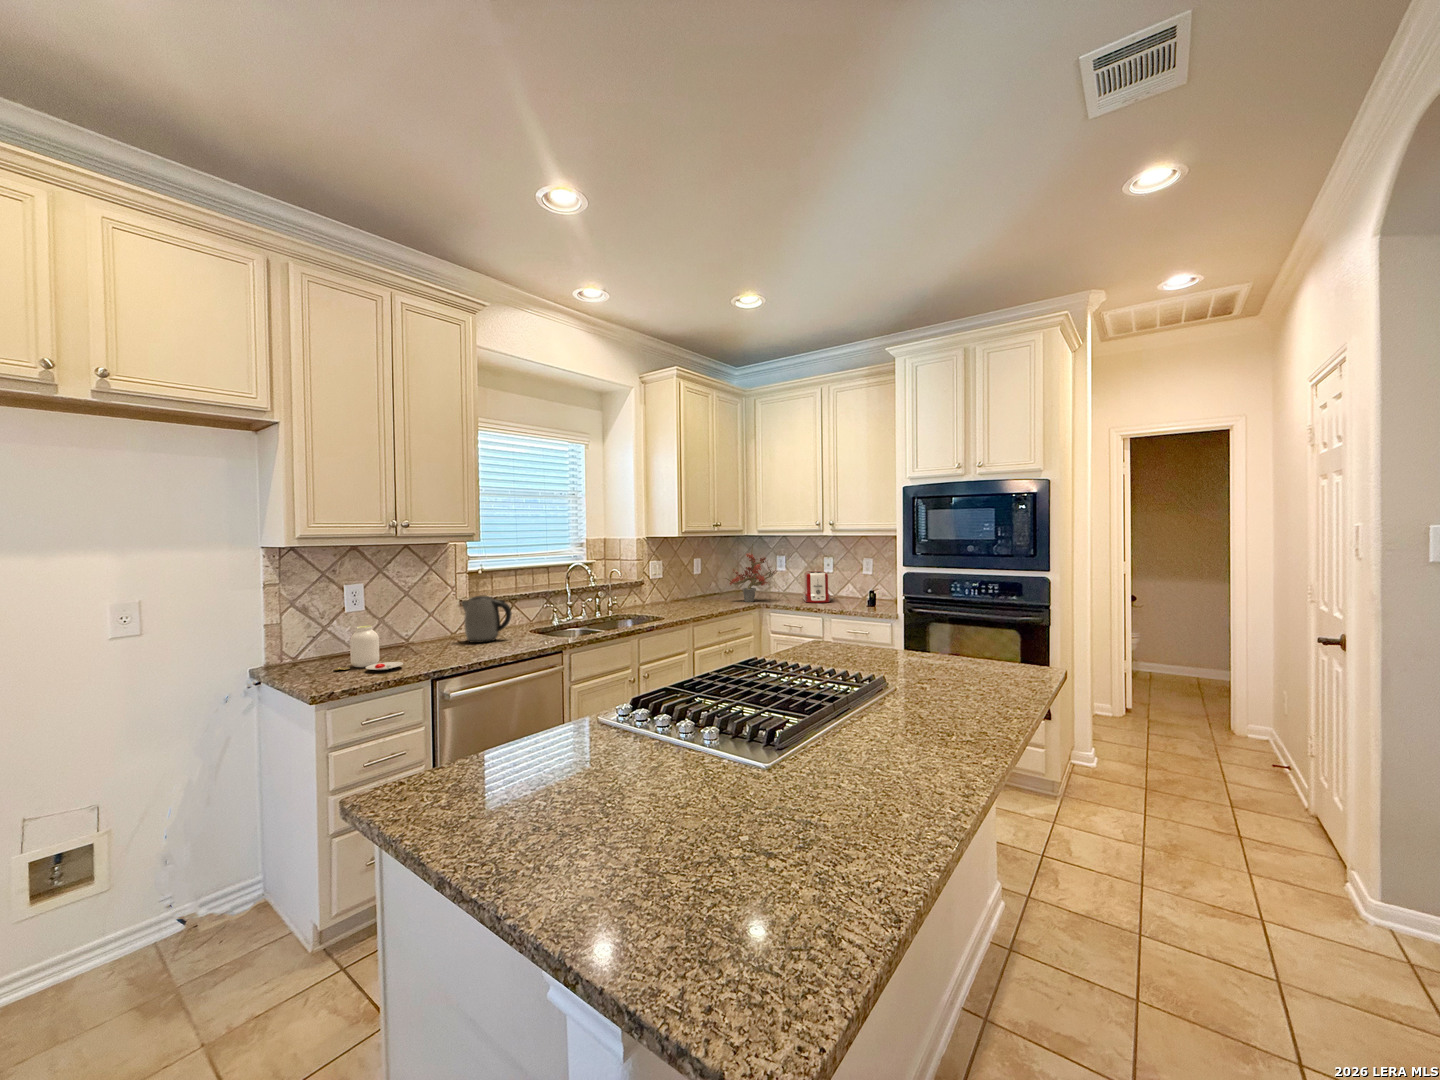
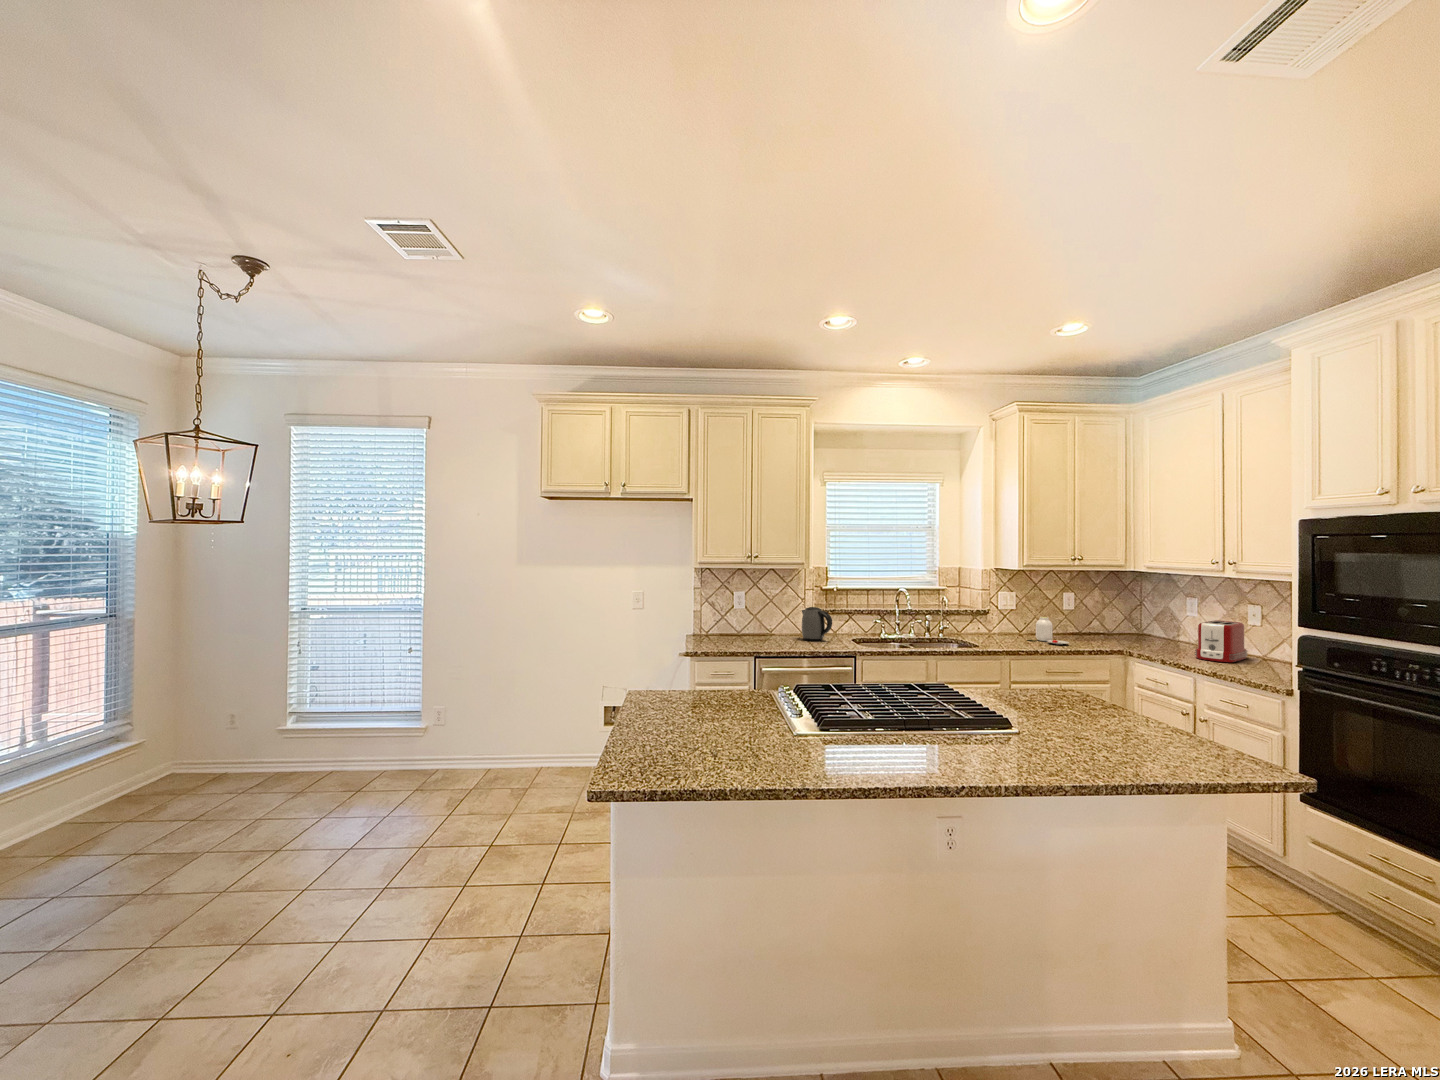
potted plant: present [725,546,776,602] -> none [1088,581,1162,647]
jar: present [334,626,403,670] -> present [1029,617,1069,644]

